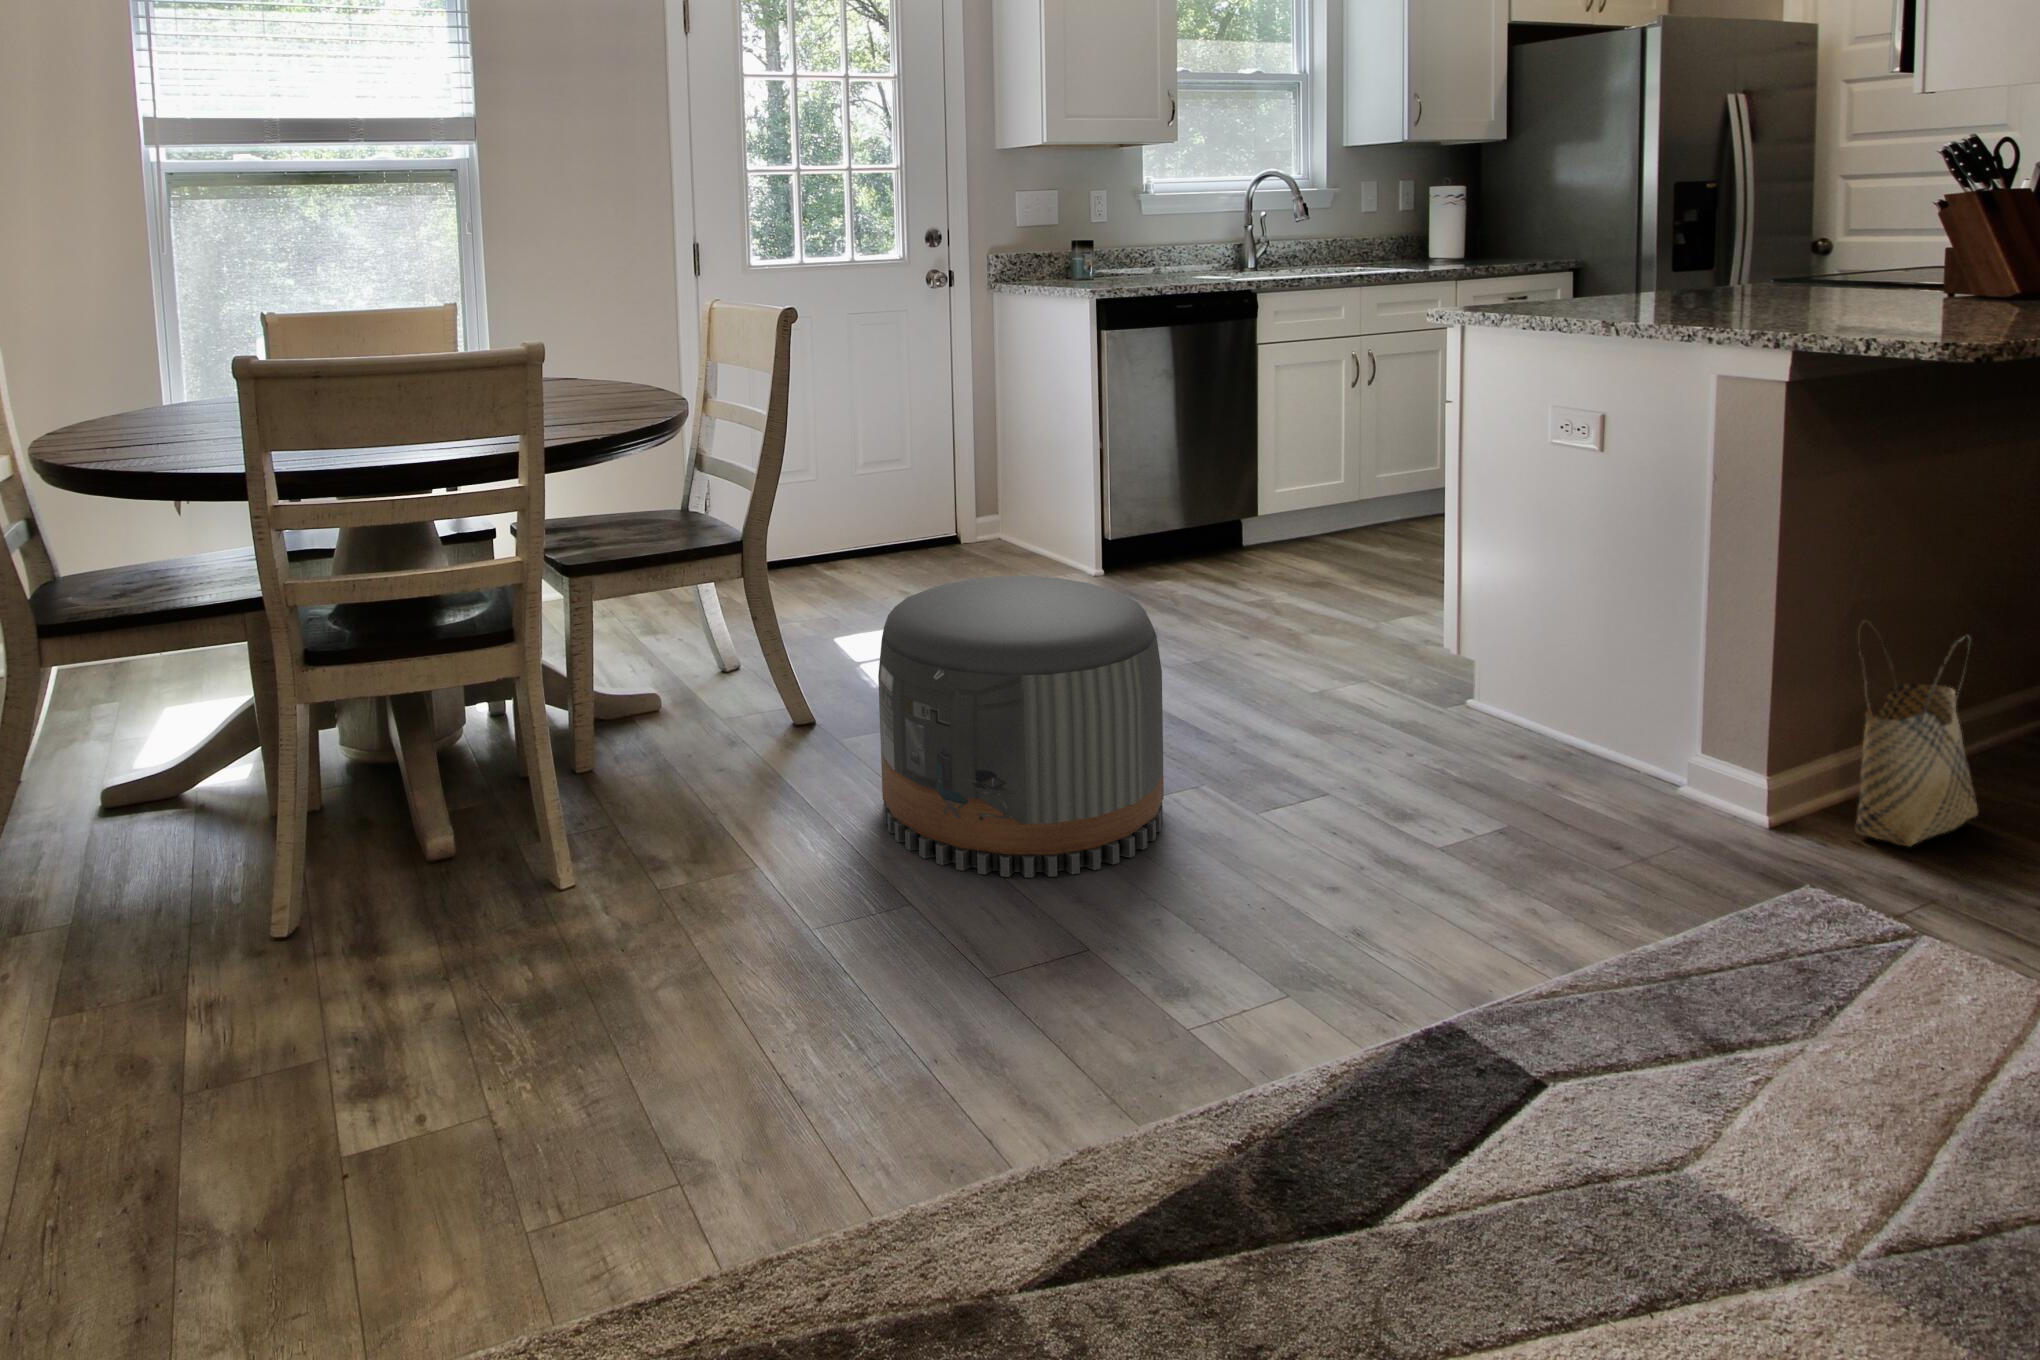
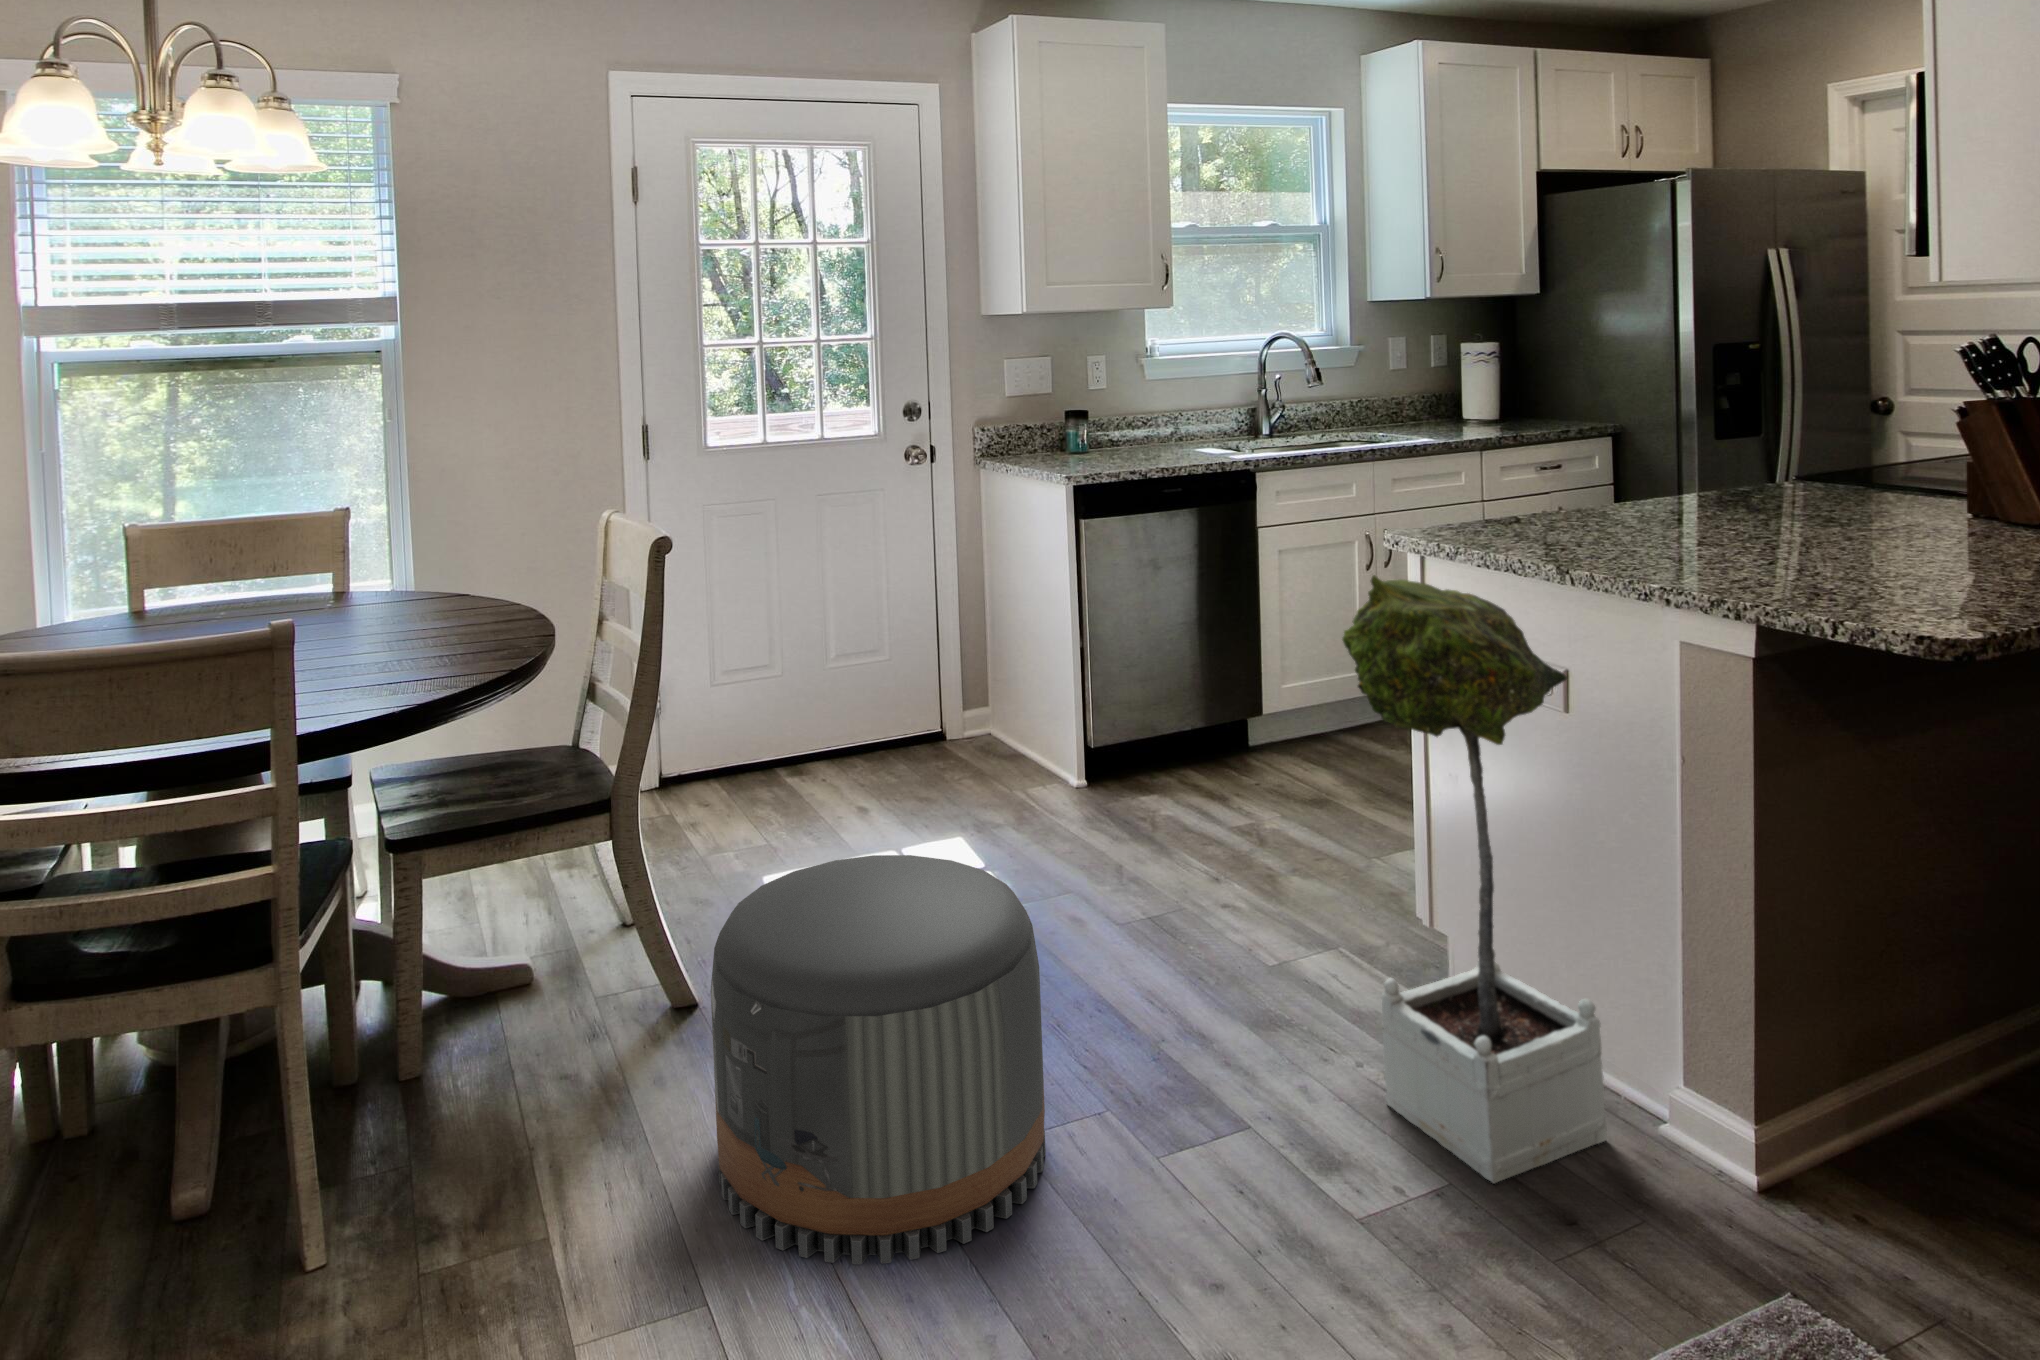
potted tree: none [1413,327,1635,824] -> present [1342,575,1607,1183]
woven basket: present [1855,620,1978,846] -> none [1855,936,2011,1237]

